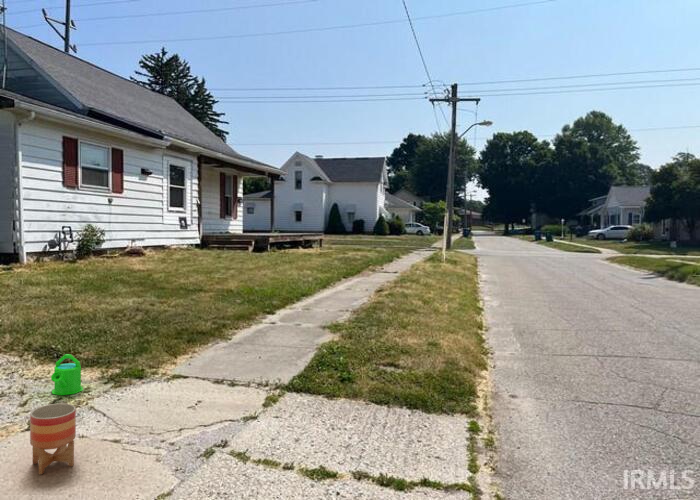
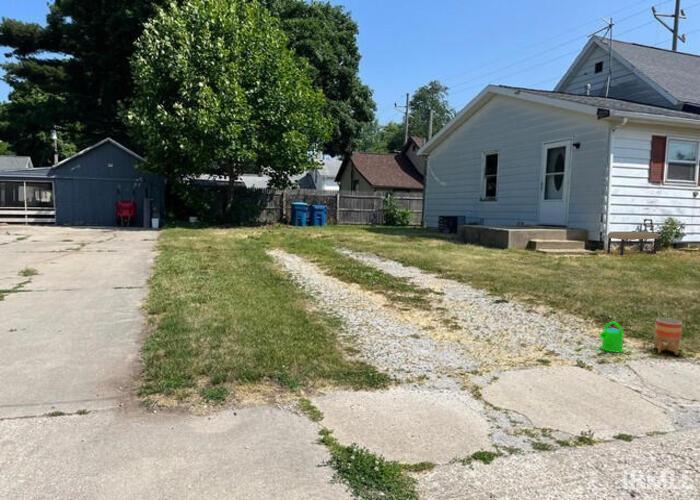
bench: none [23,240,80,268] -> present [607,232,659,255]
planter: present [30,404,76,474] -> present [654,318,682,355]

